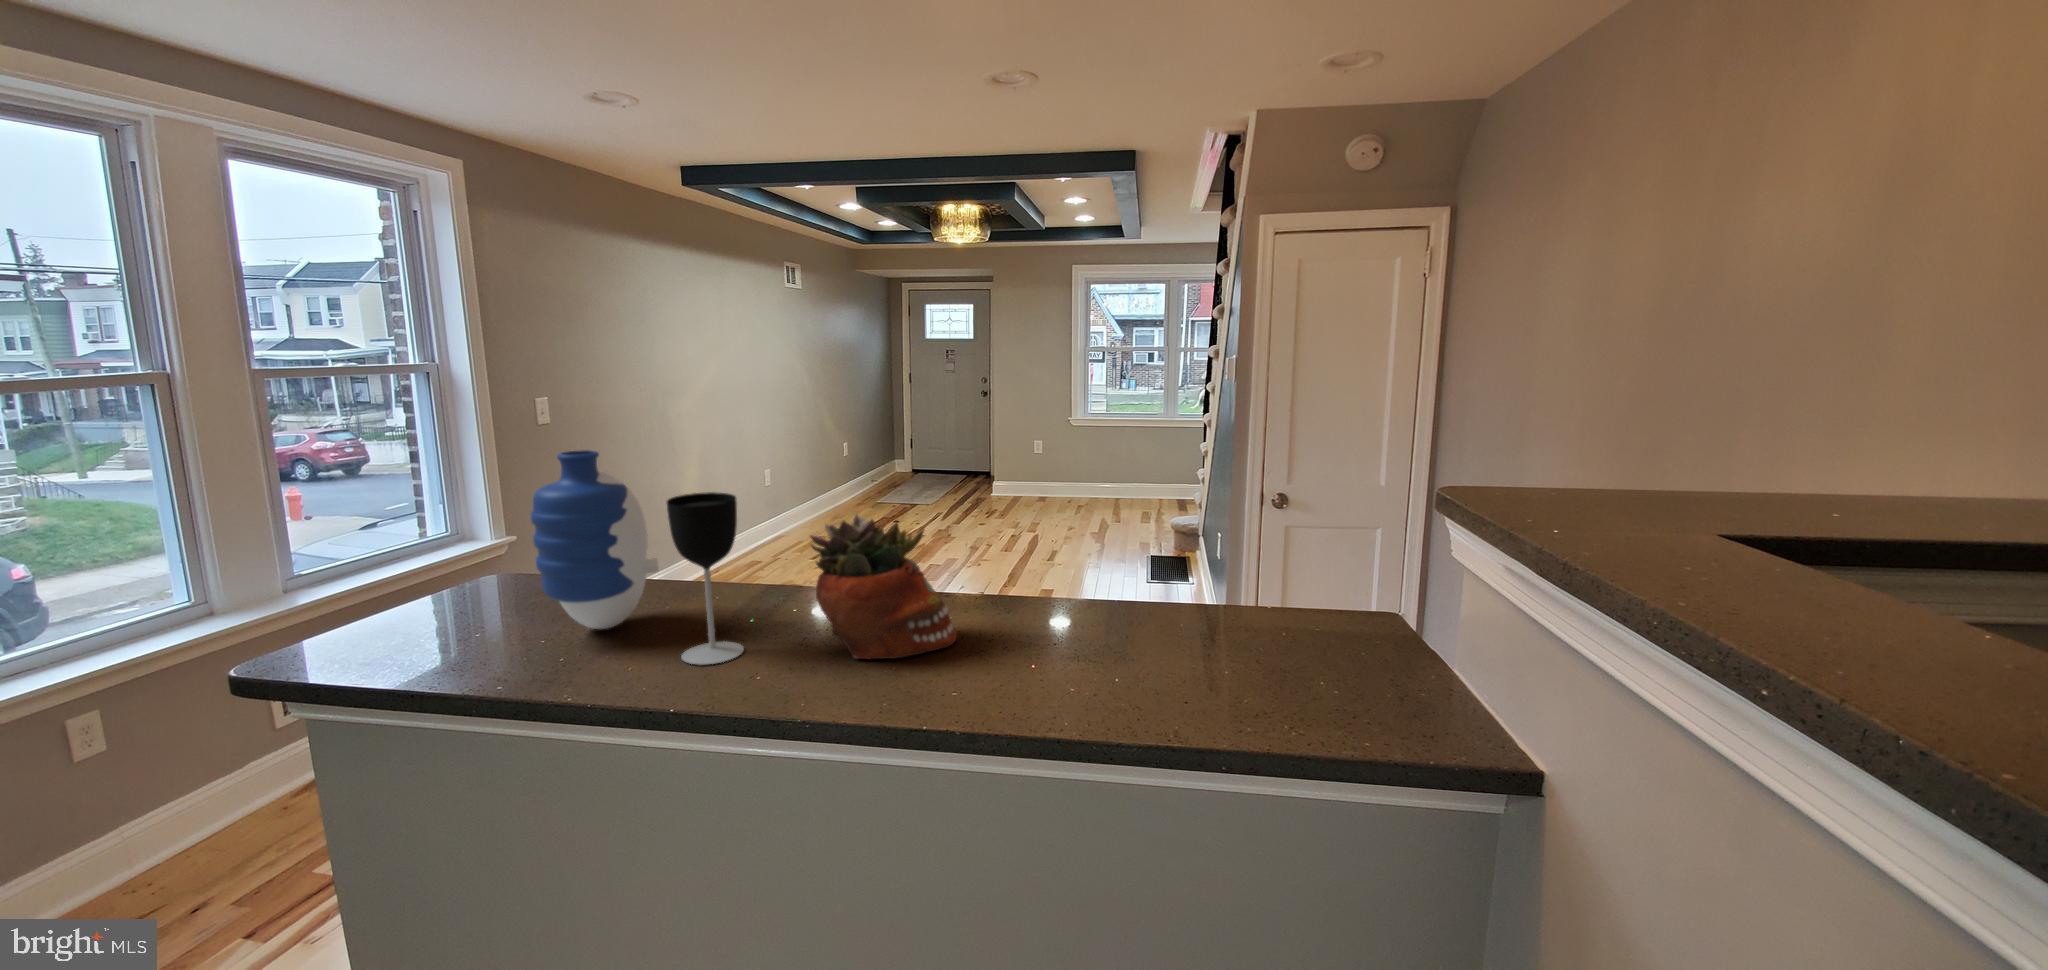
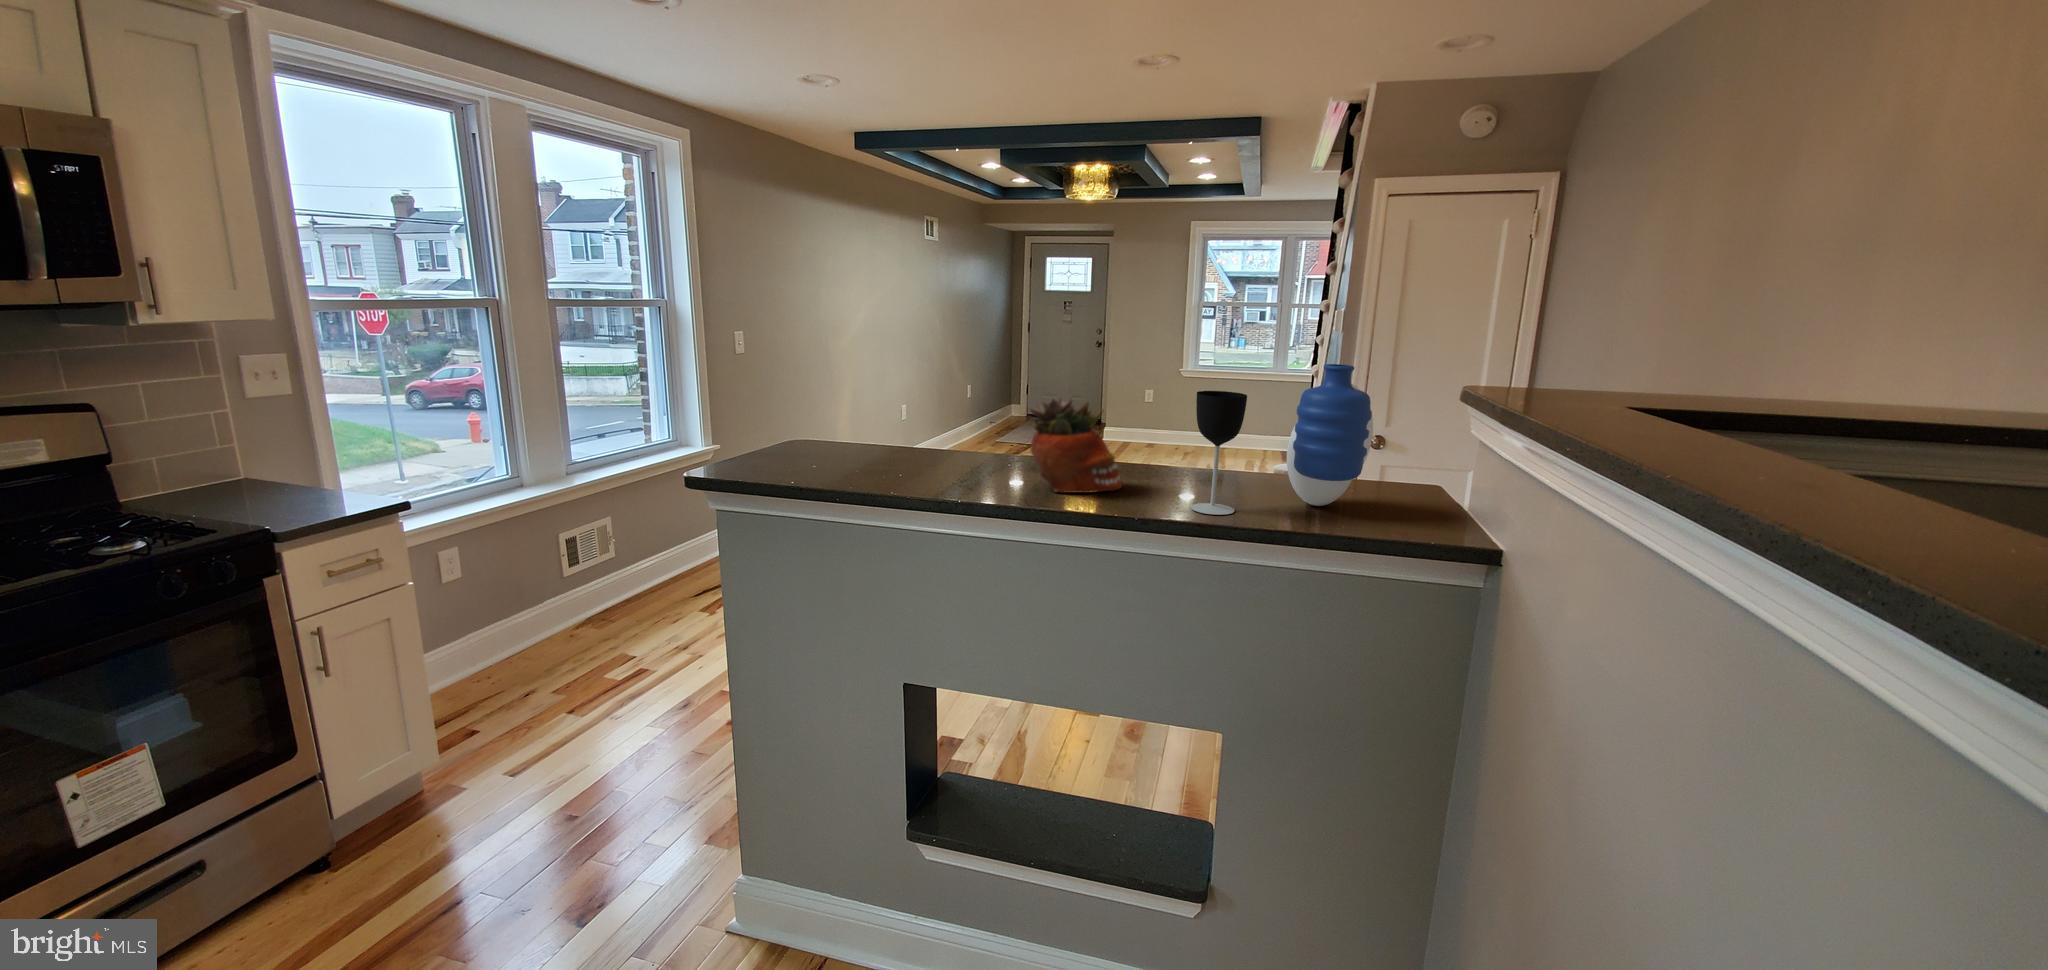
vase: present [531,450,659,629] -> present [1287,364,1373,506]
wine glass: present [666,492,744,664] -> present [1190,391,1247,515]

